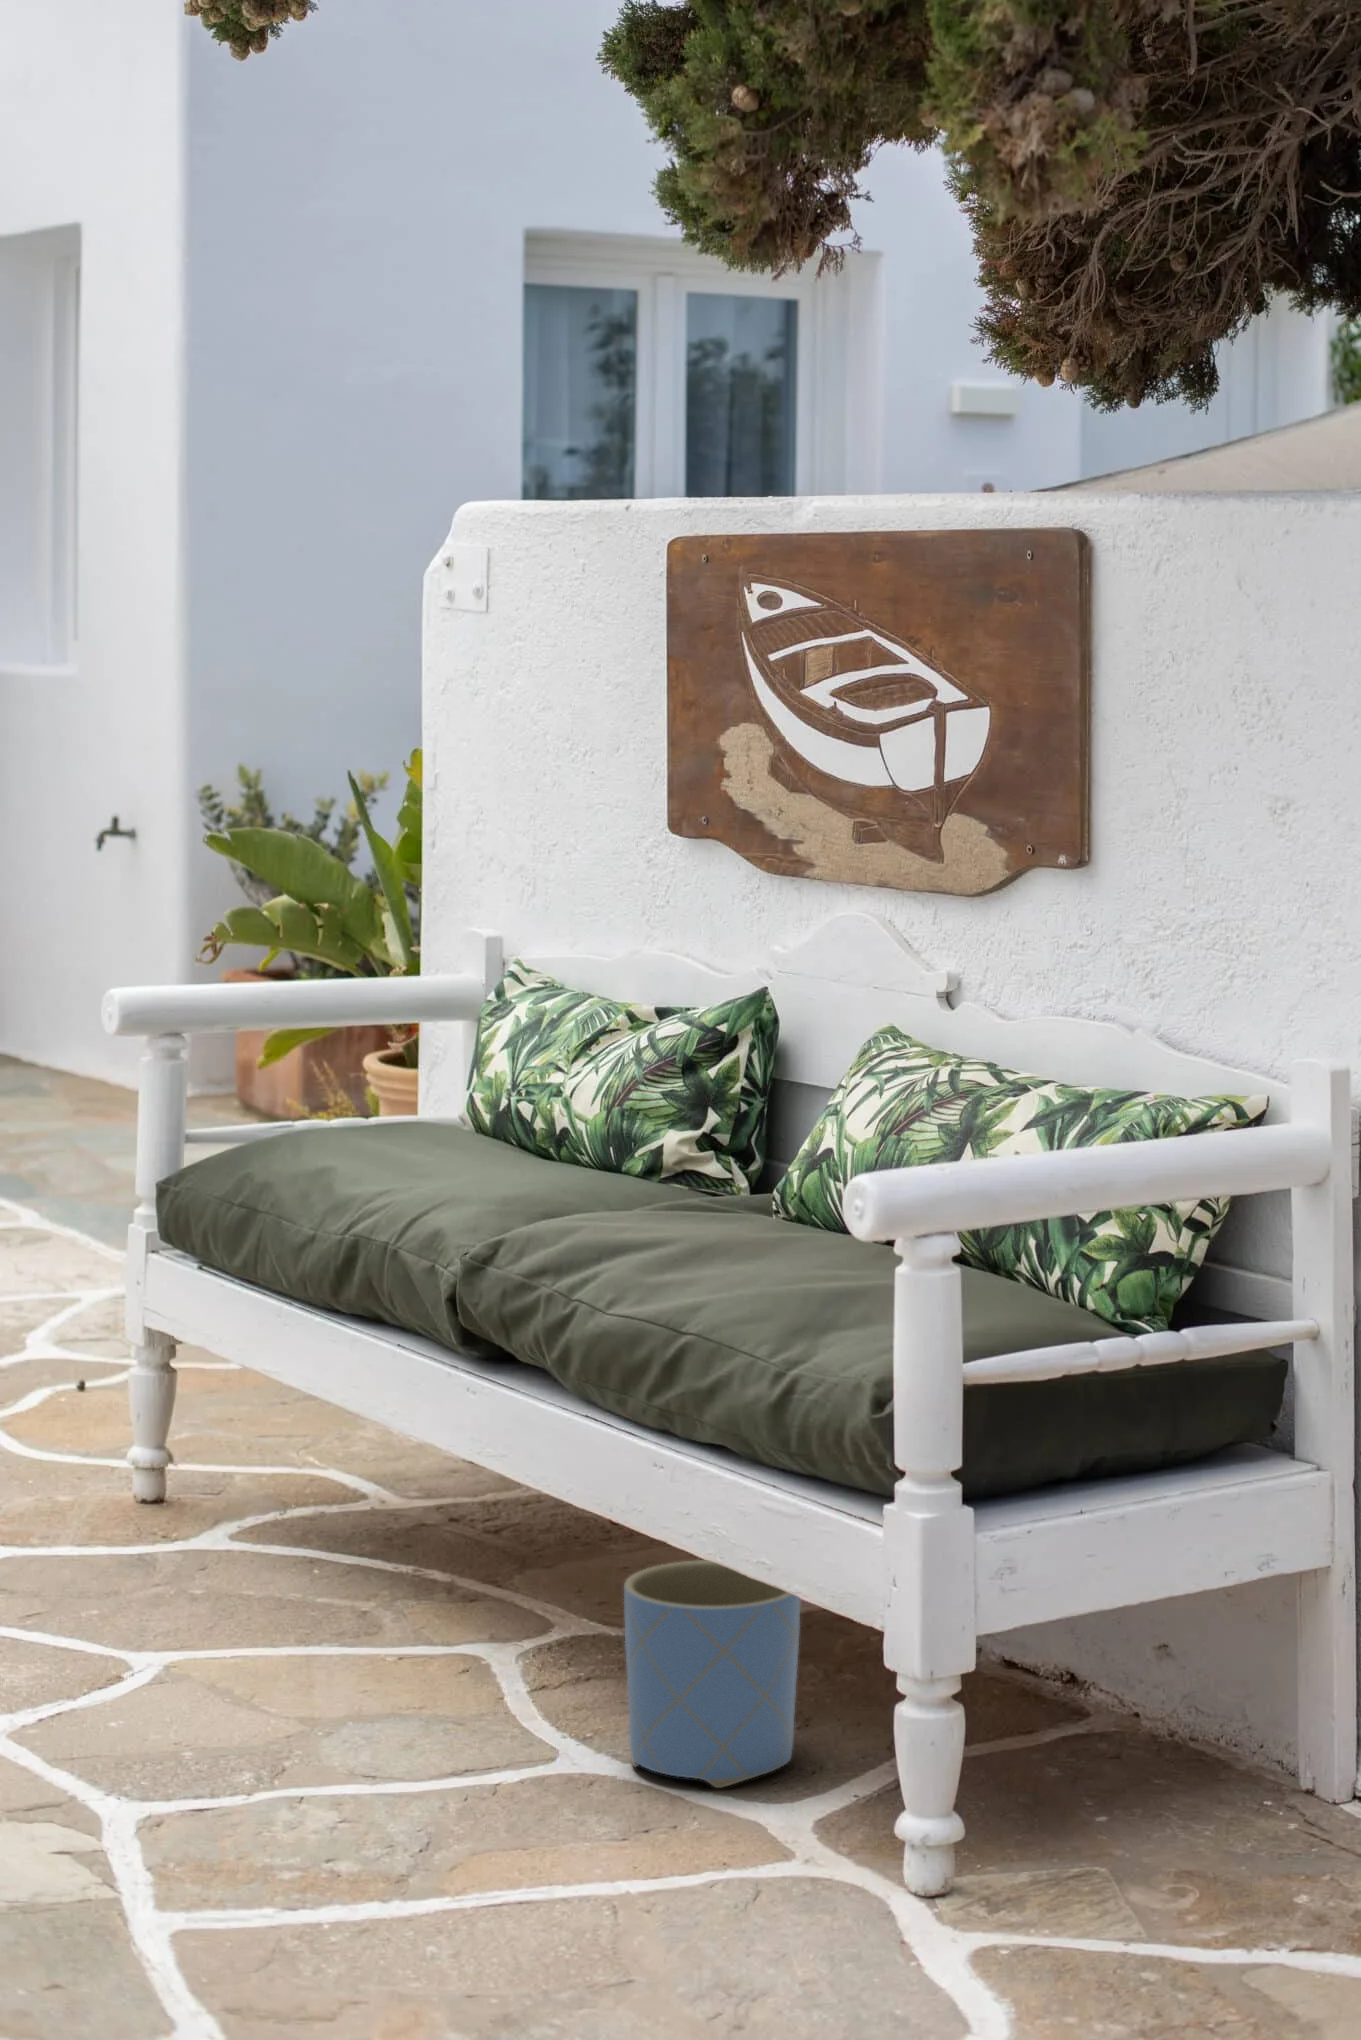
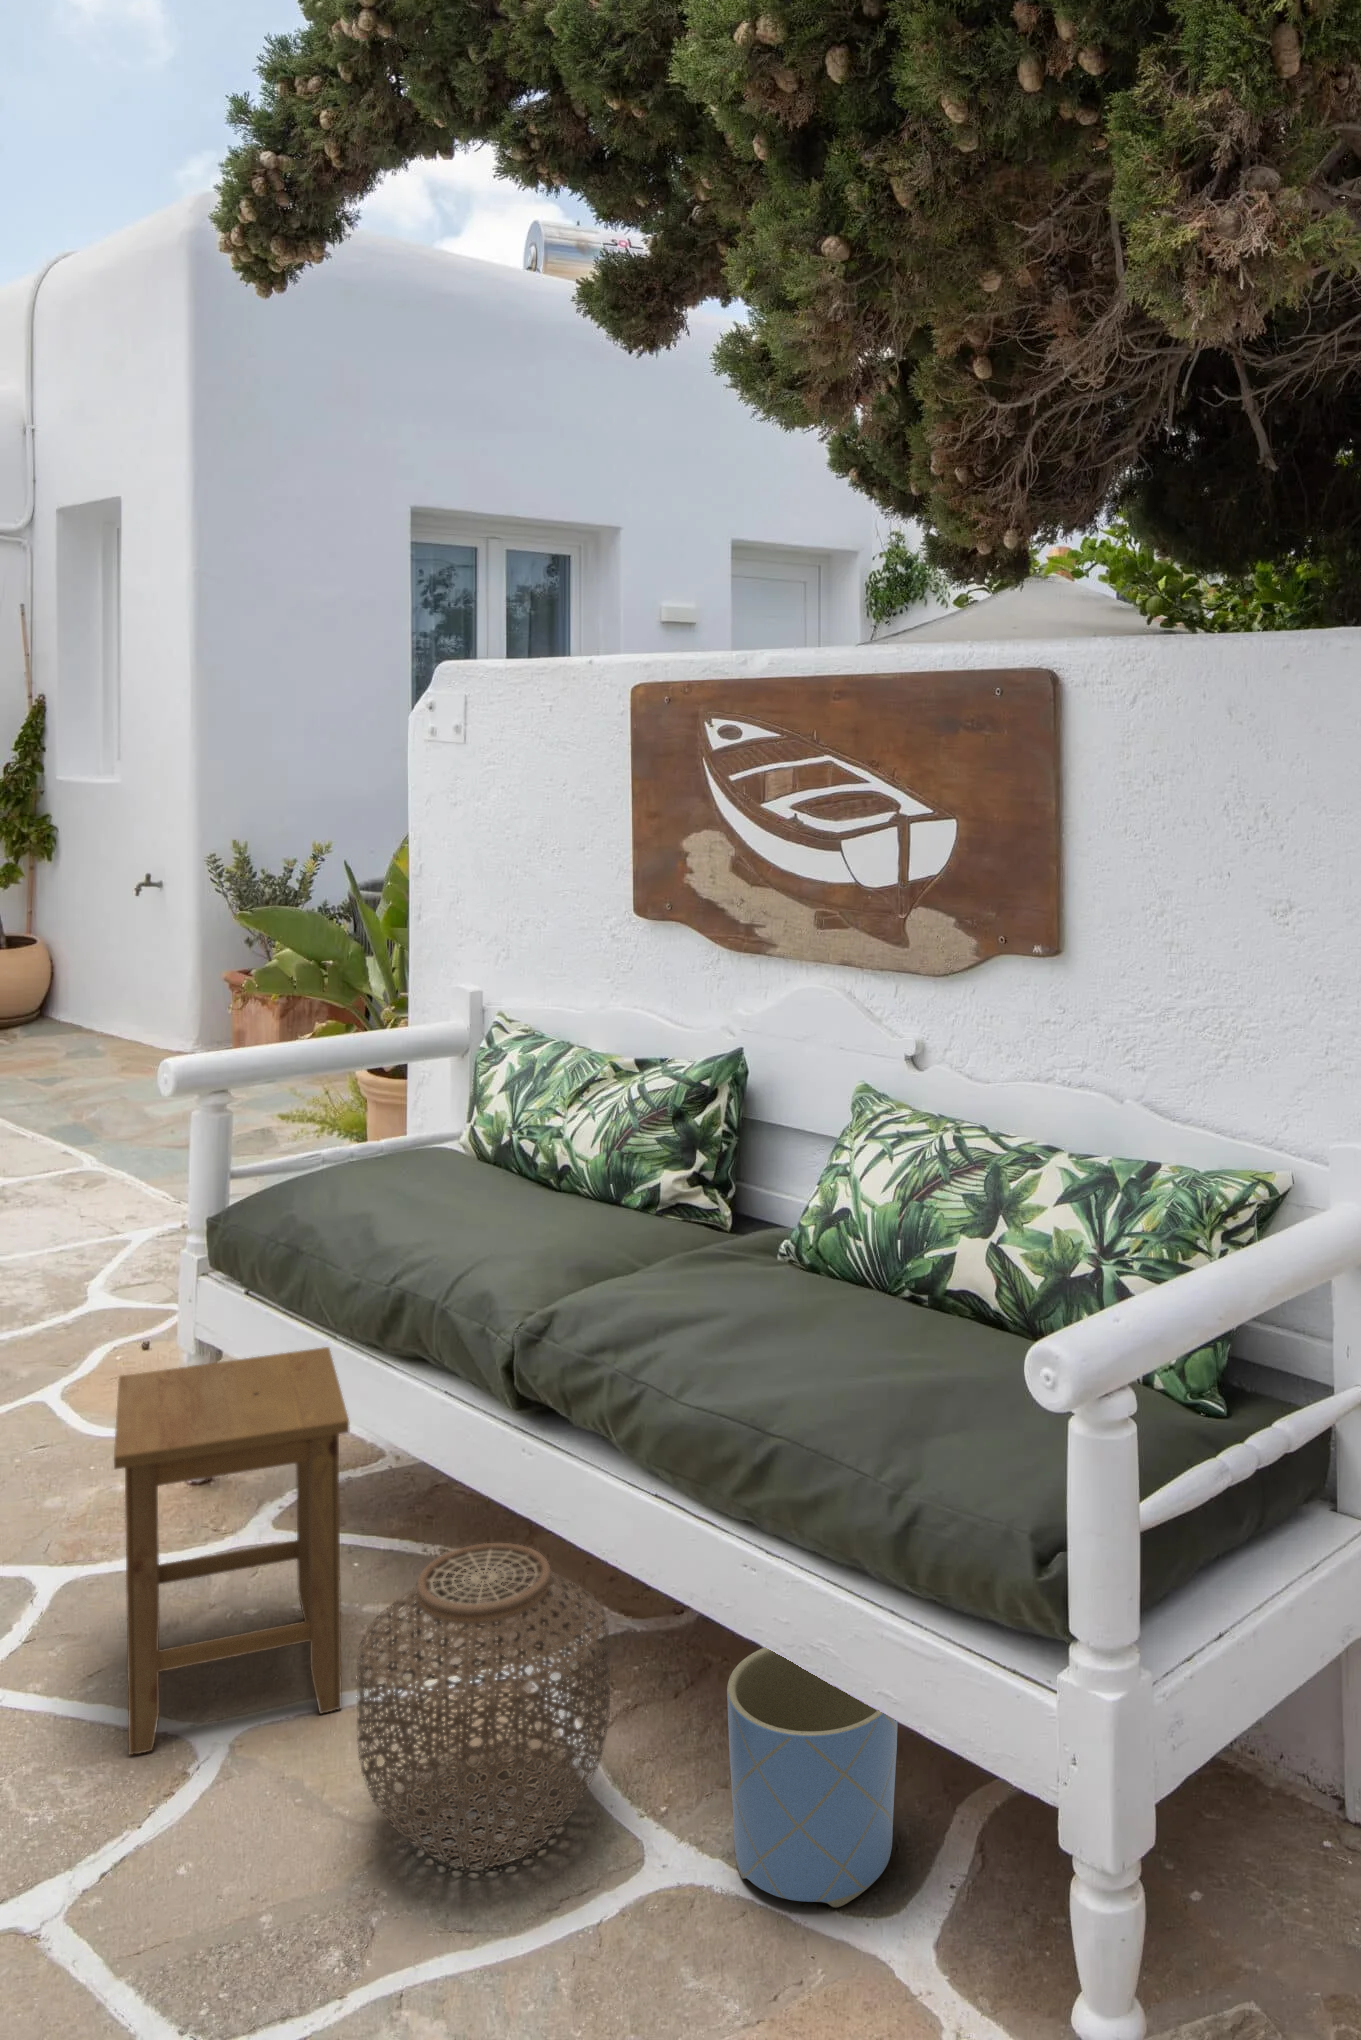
stool: none [42,1292,280,1658] -> present [114,1347,350,1755]
woven basket: none [267,1447,523,1742] -> present [357,1543,610,1868]

